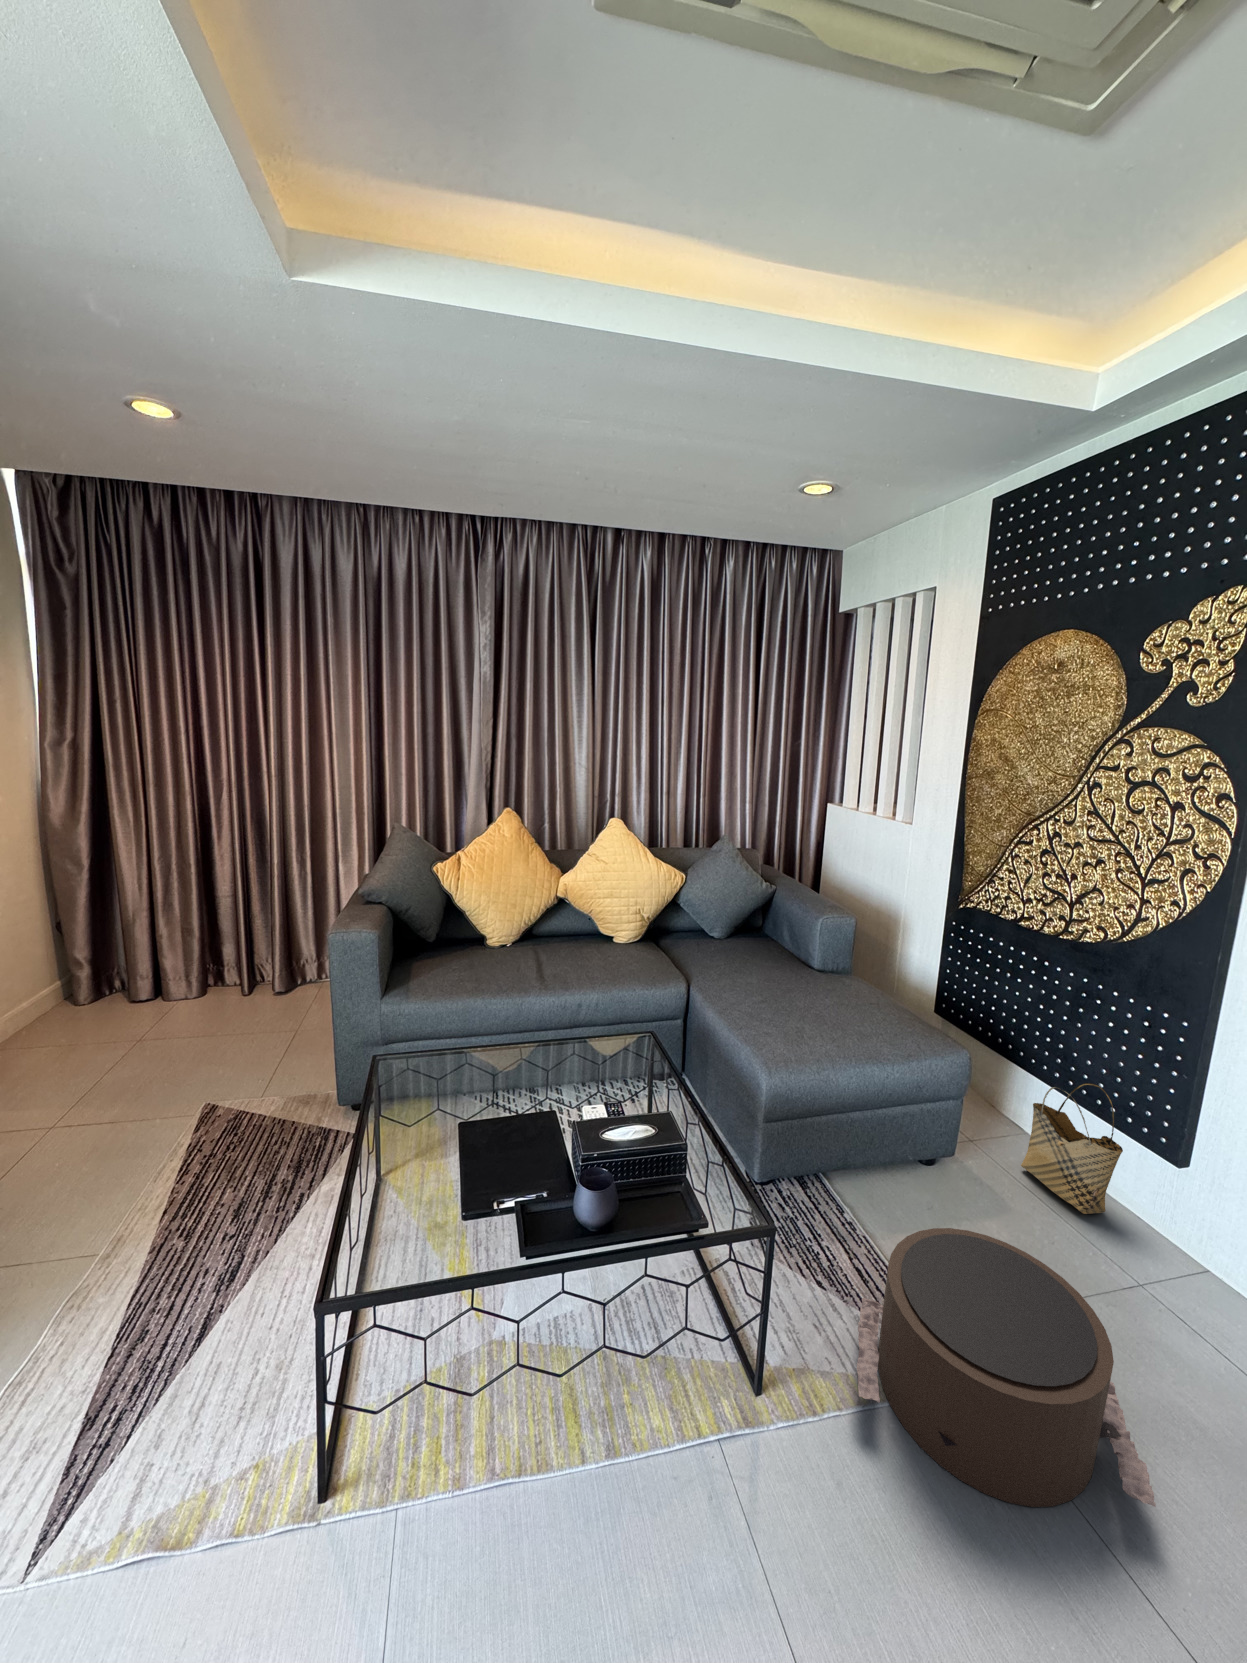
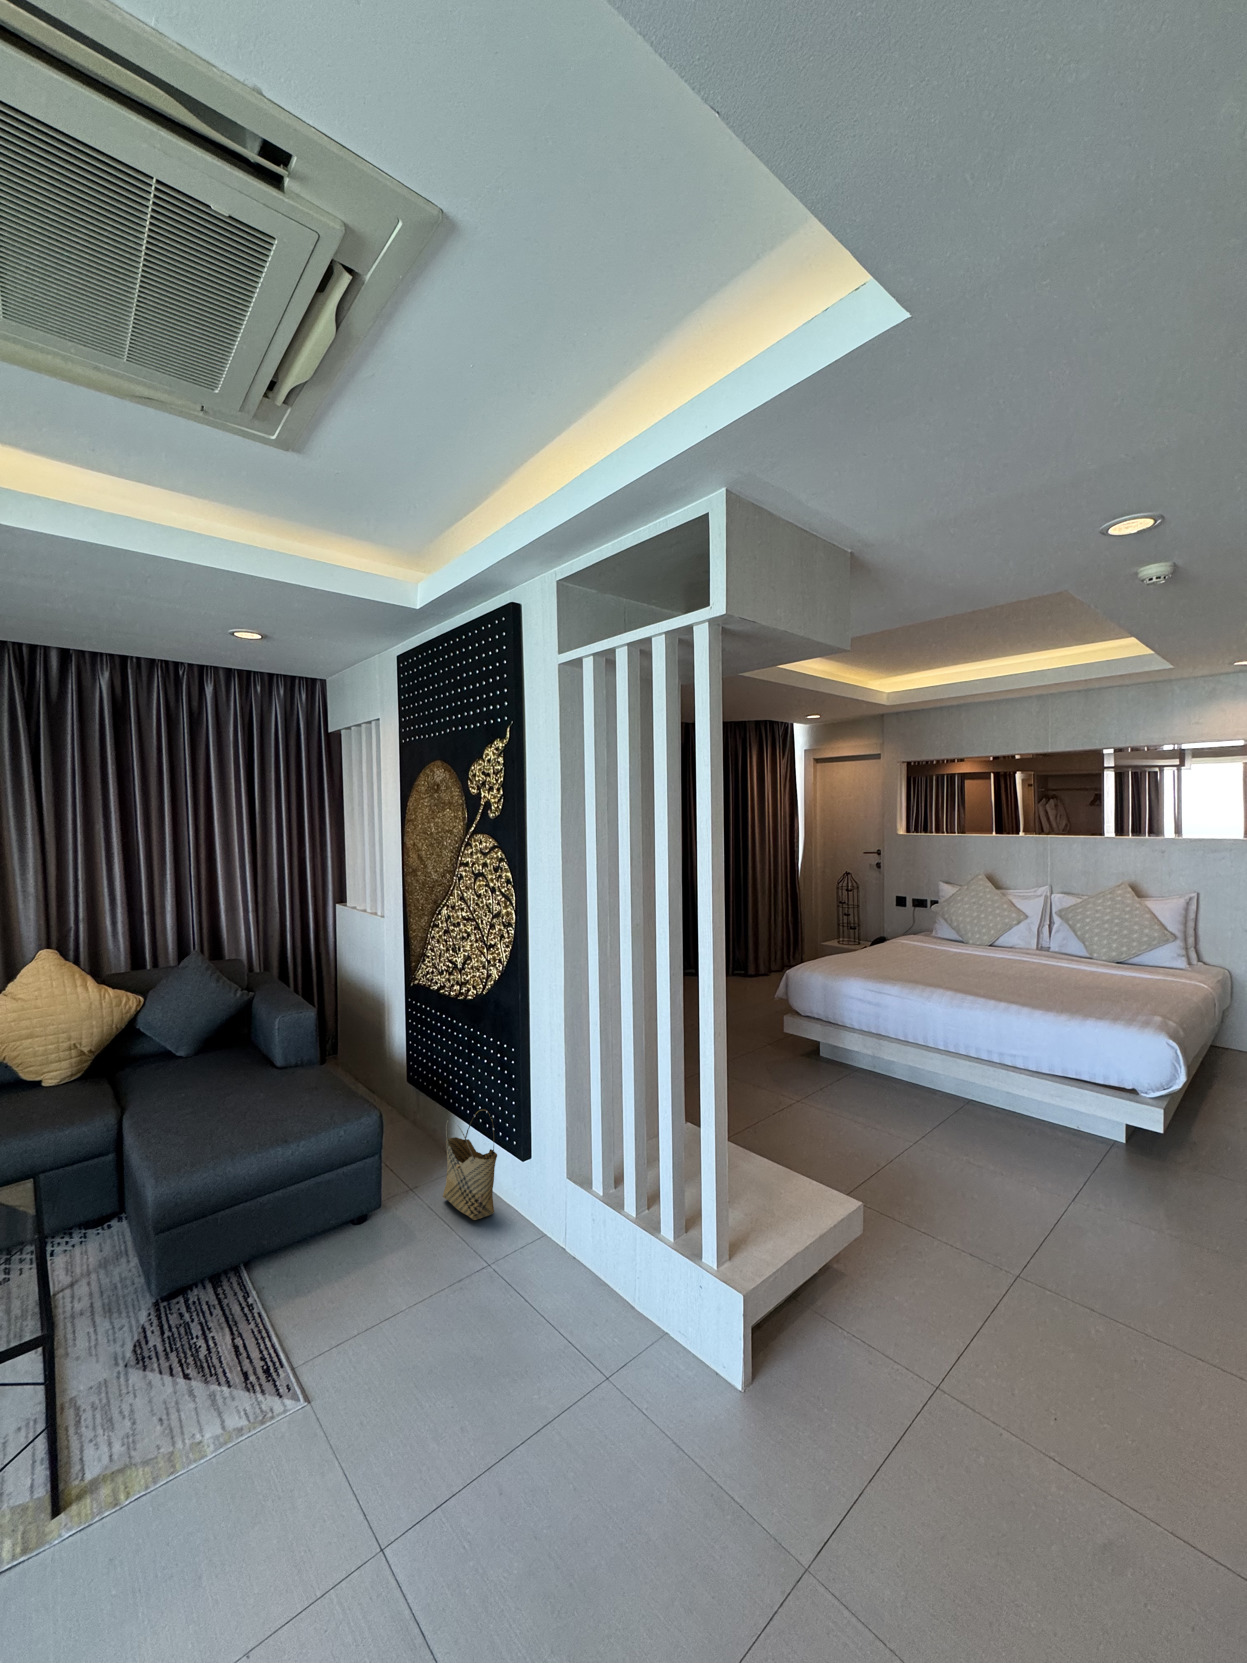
pouf: present [856,1228,1156,1507] -> none [157,1265,412,1498]

